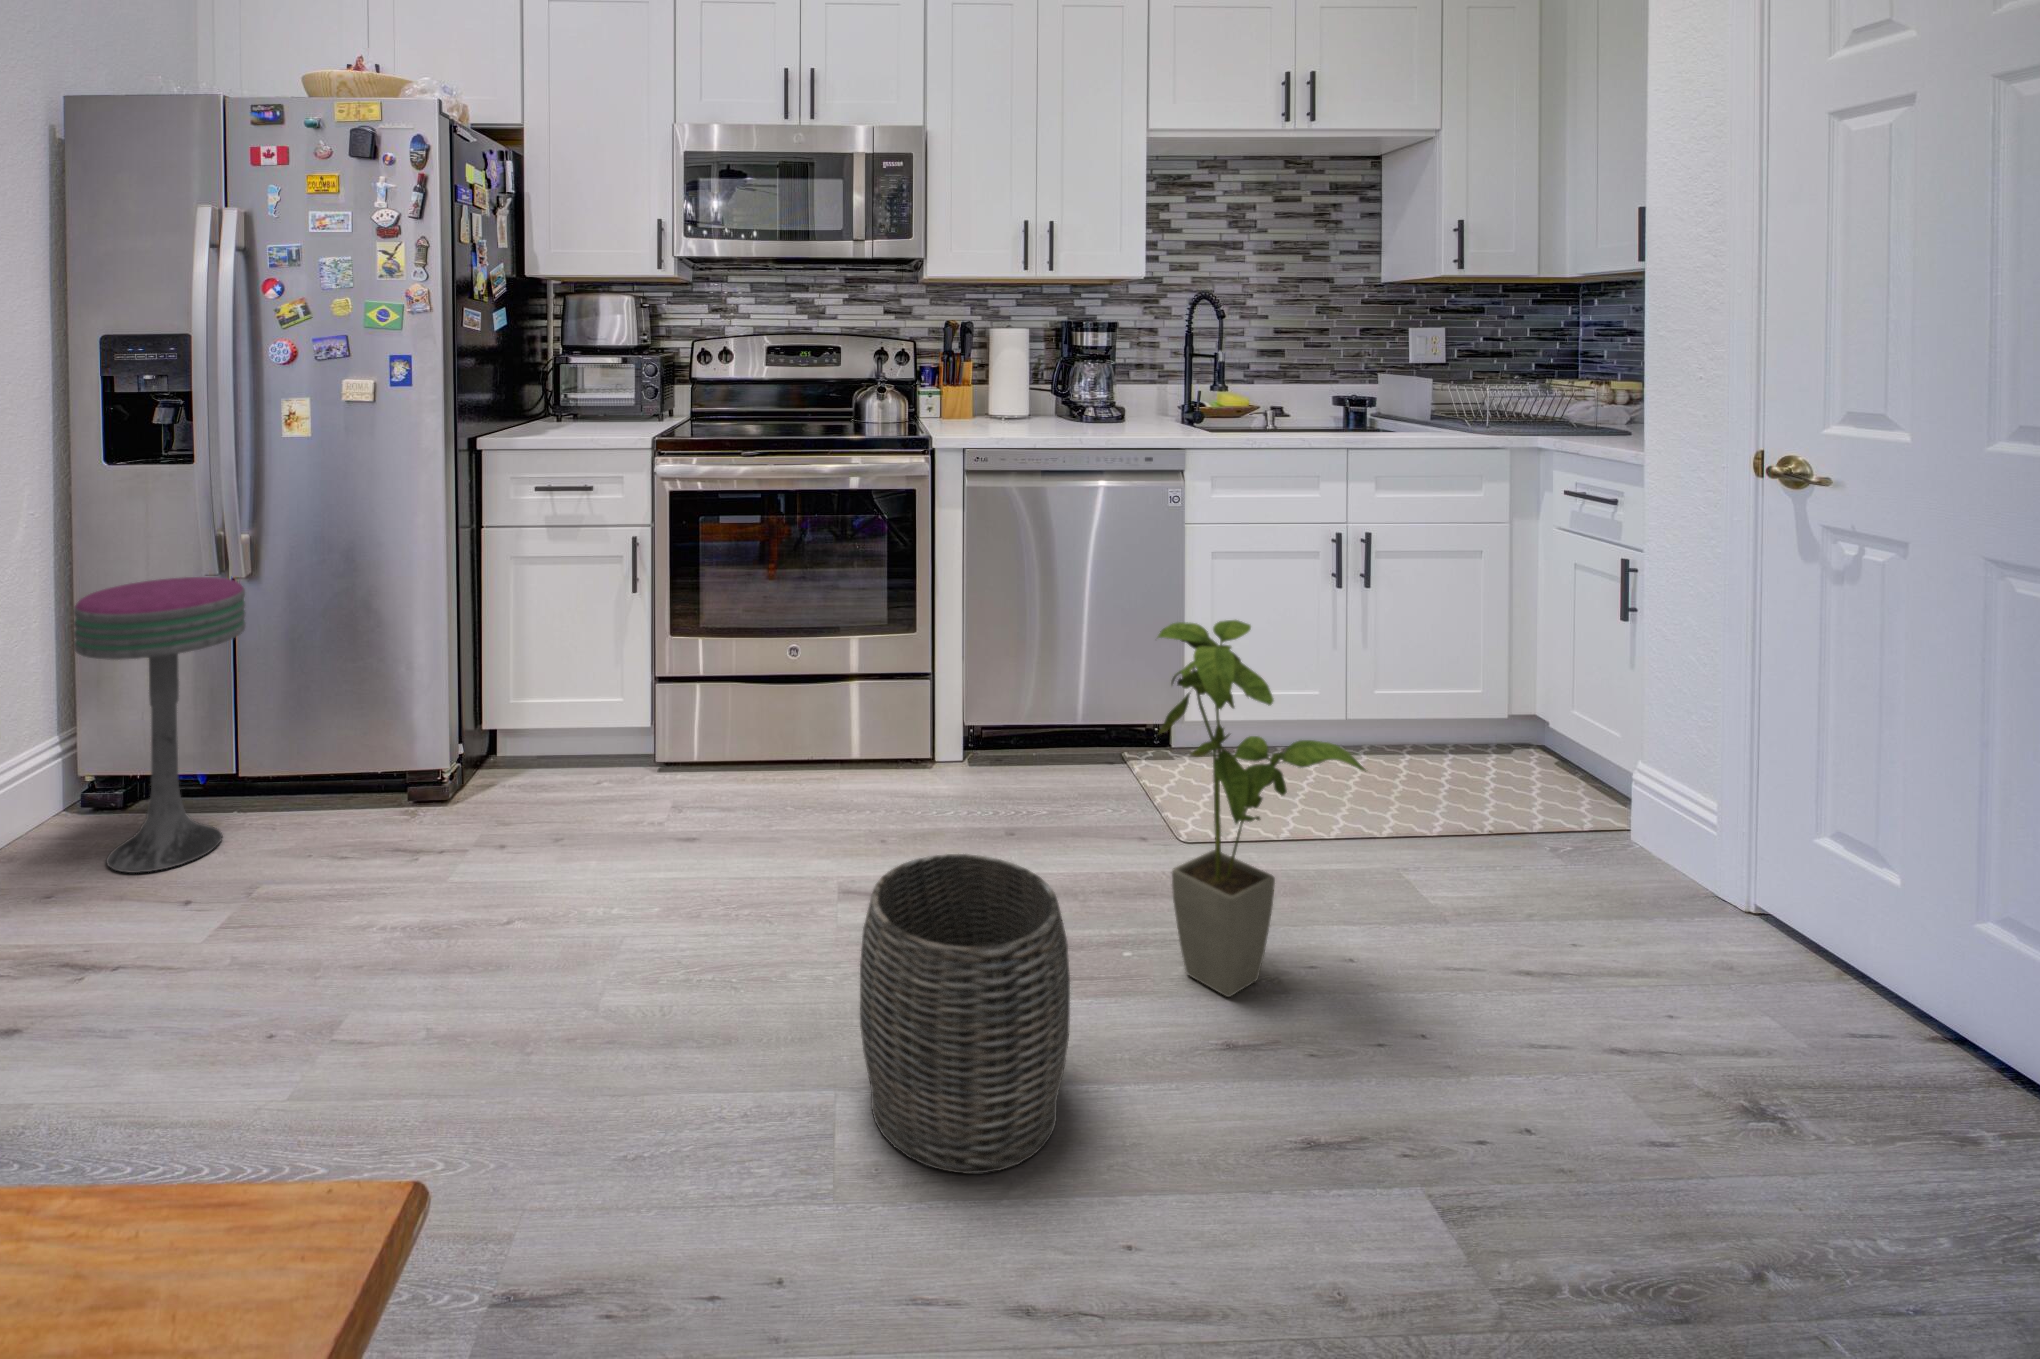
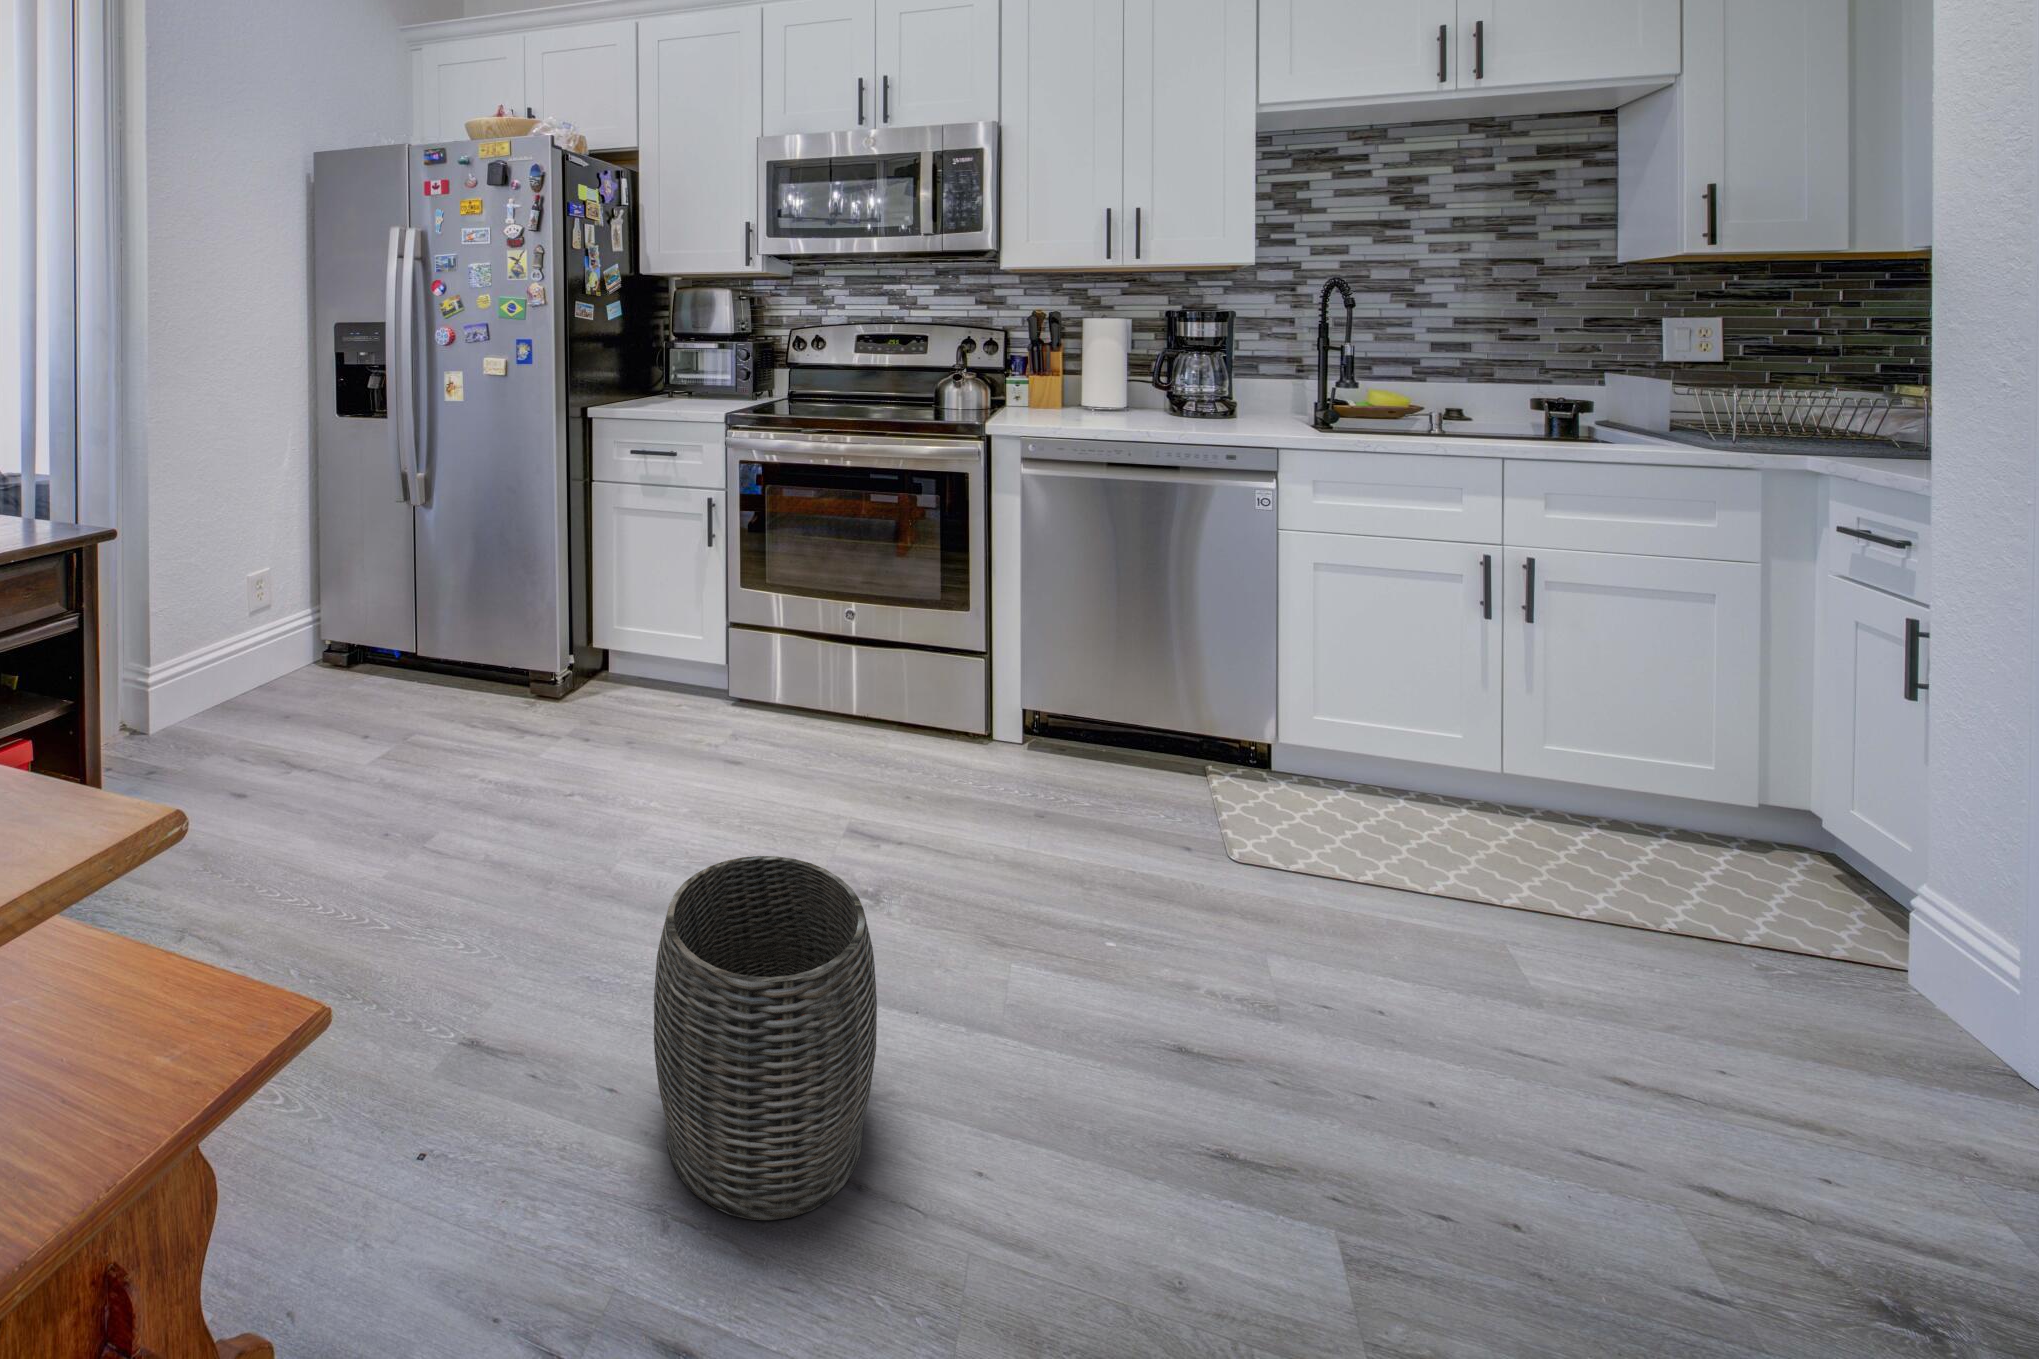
bar stool: present [74,577,246,873] -> none [292,503,409,719]
house plant: present [1158,620,1365,997] -> none [1055,654,1314,1110]

